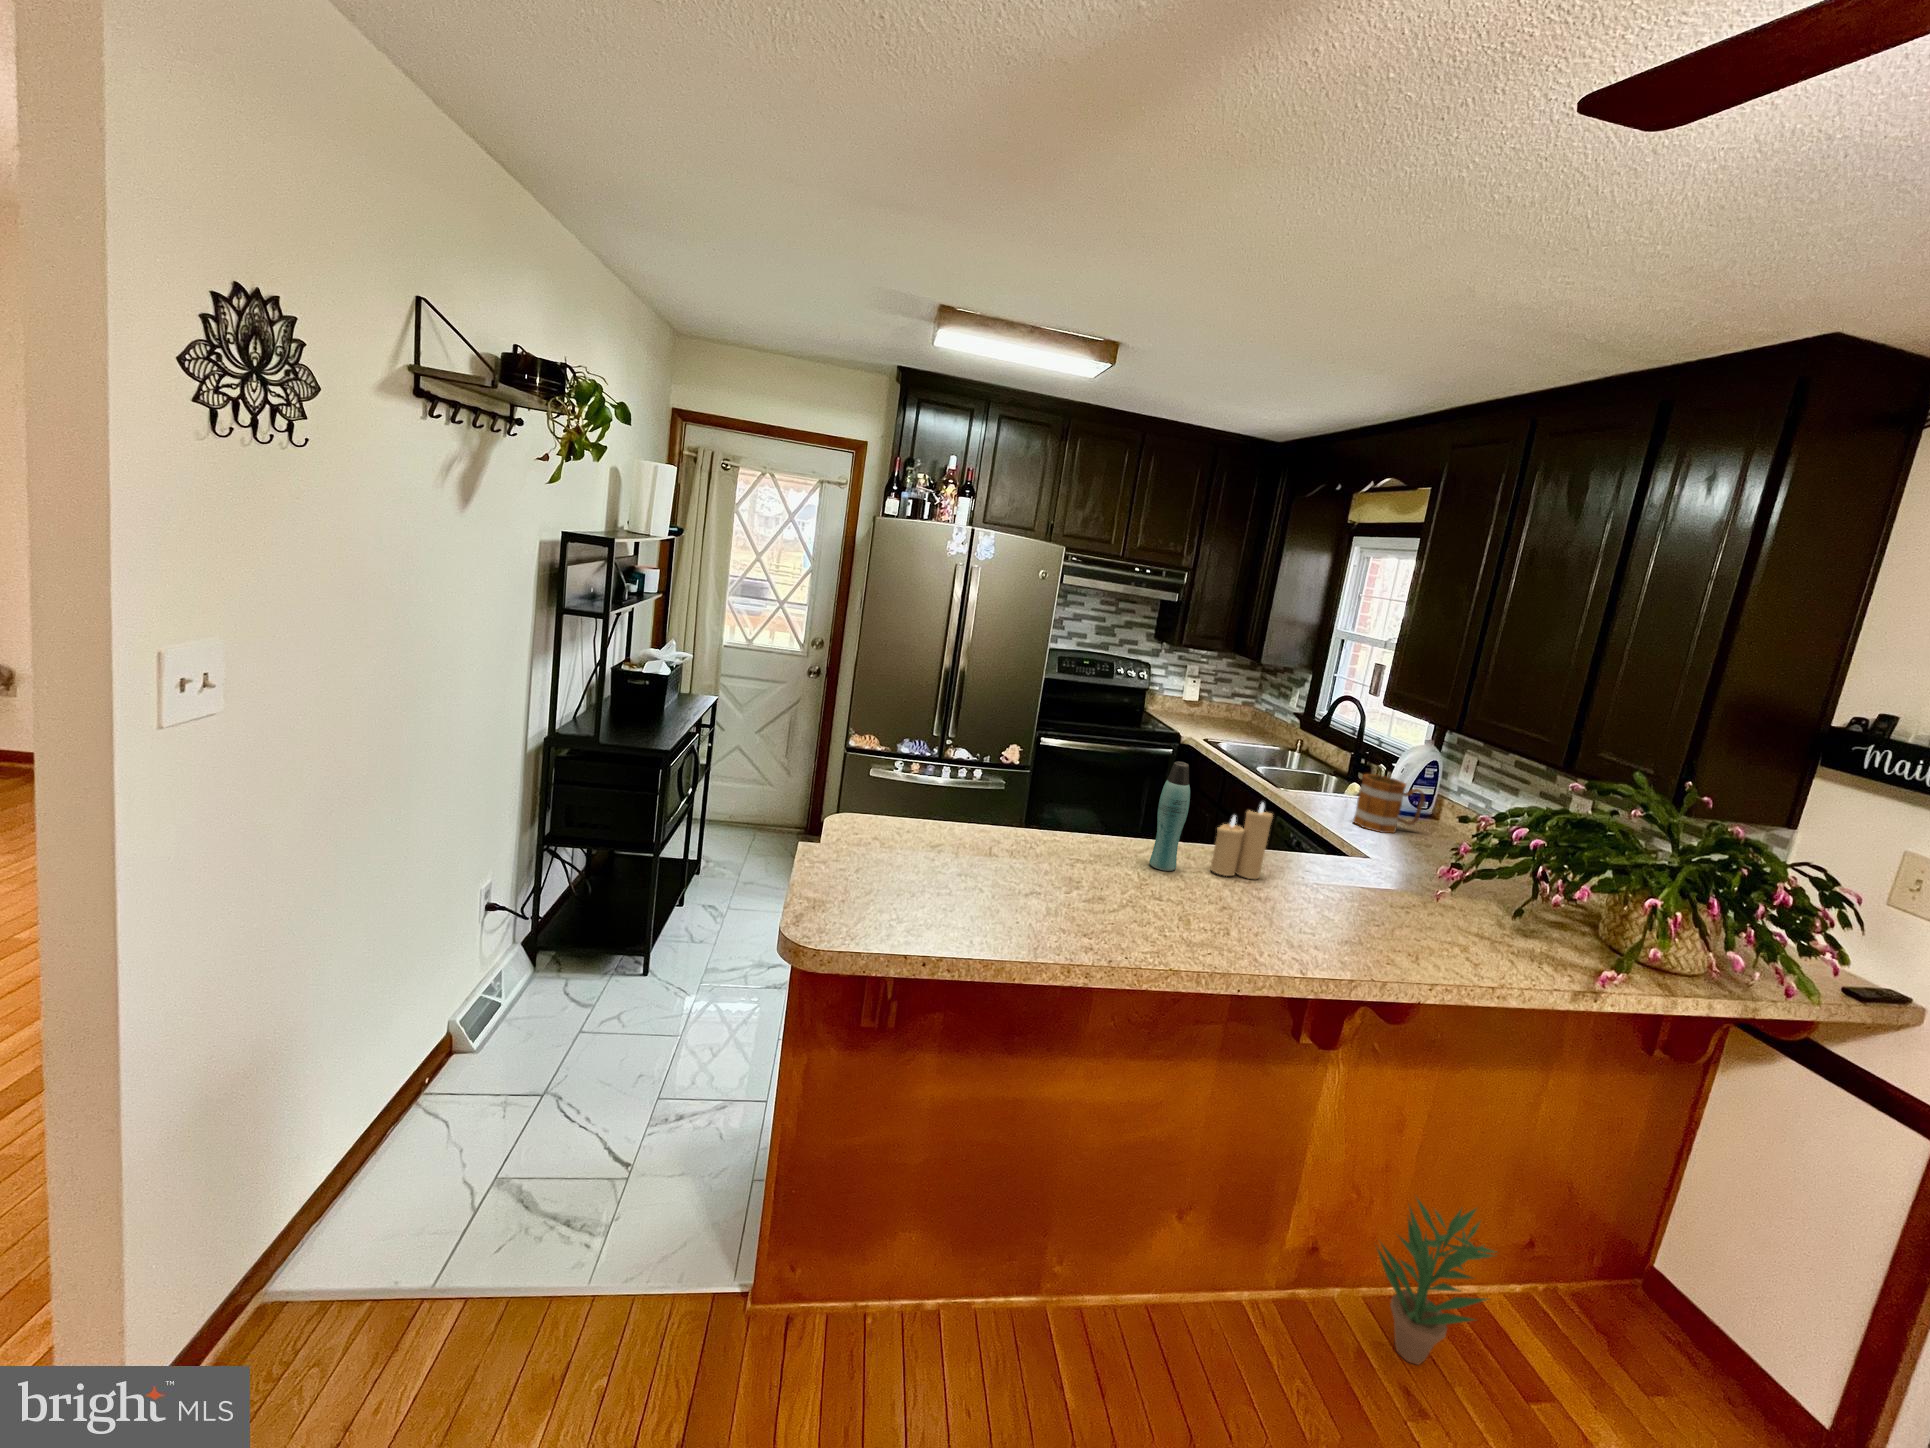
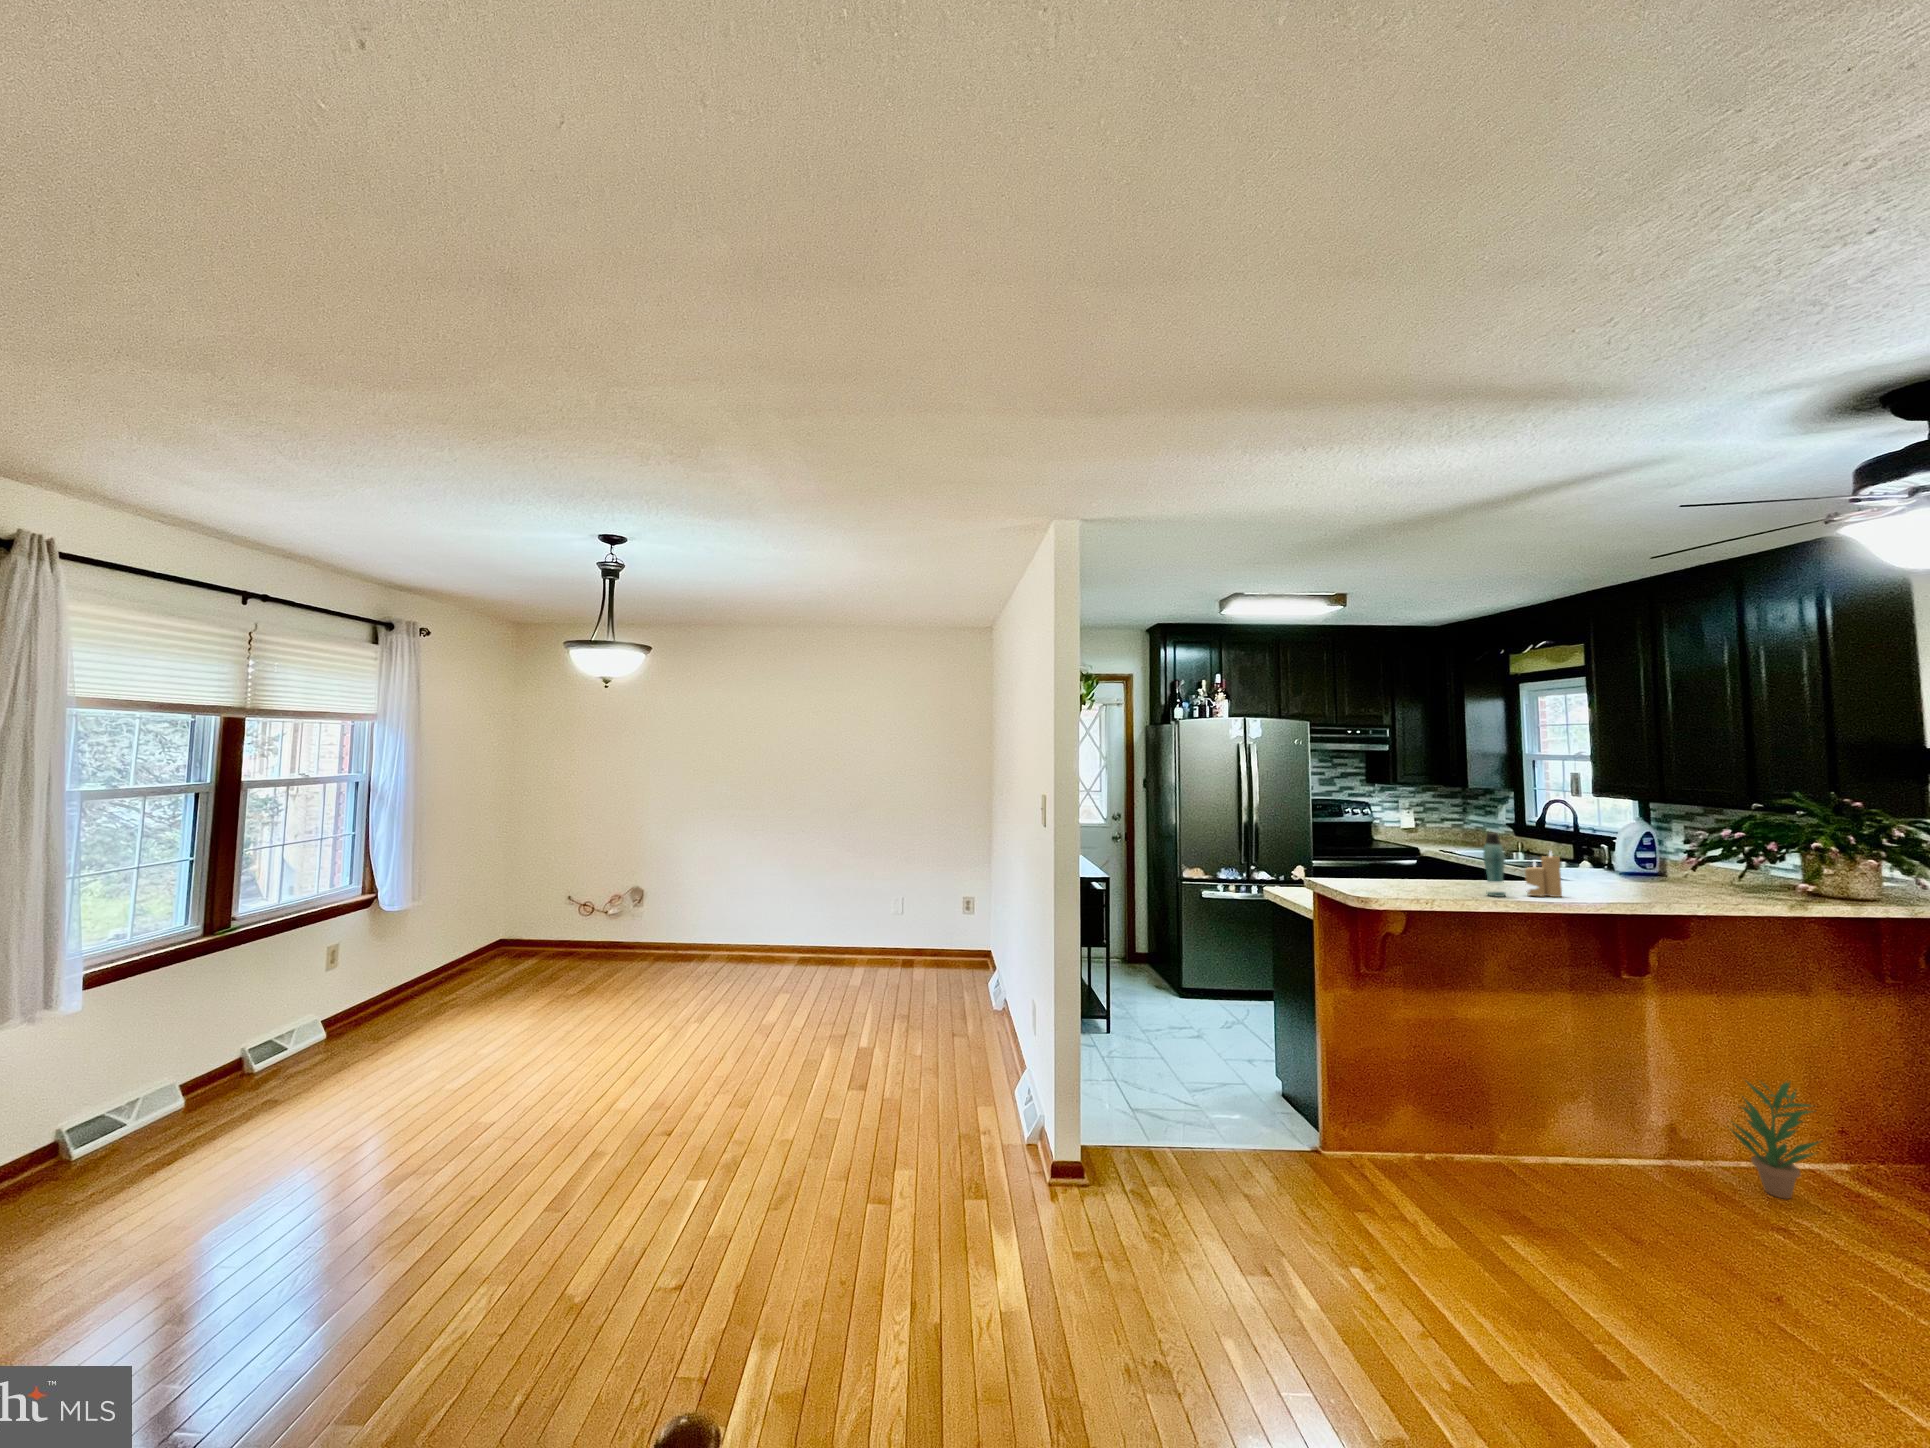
mug: present [1353,774,1425,833] -> none [1598,843,1653,880]

